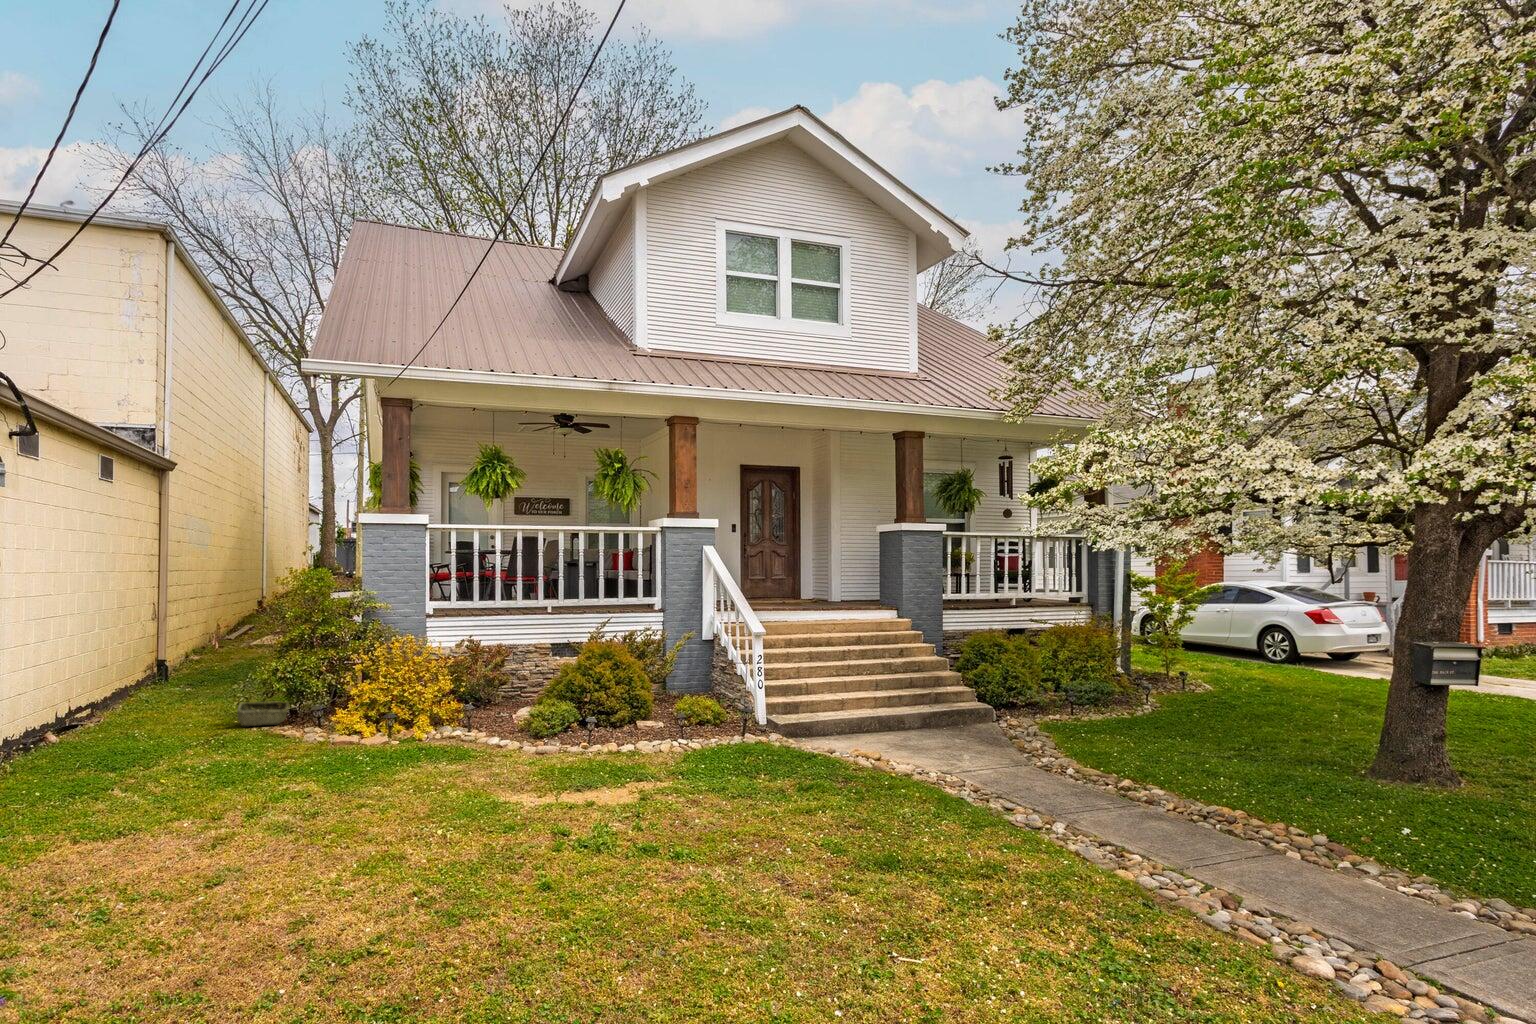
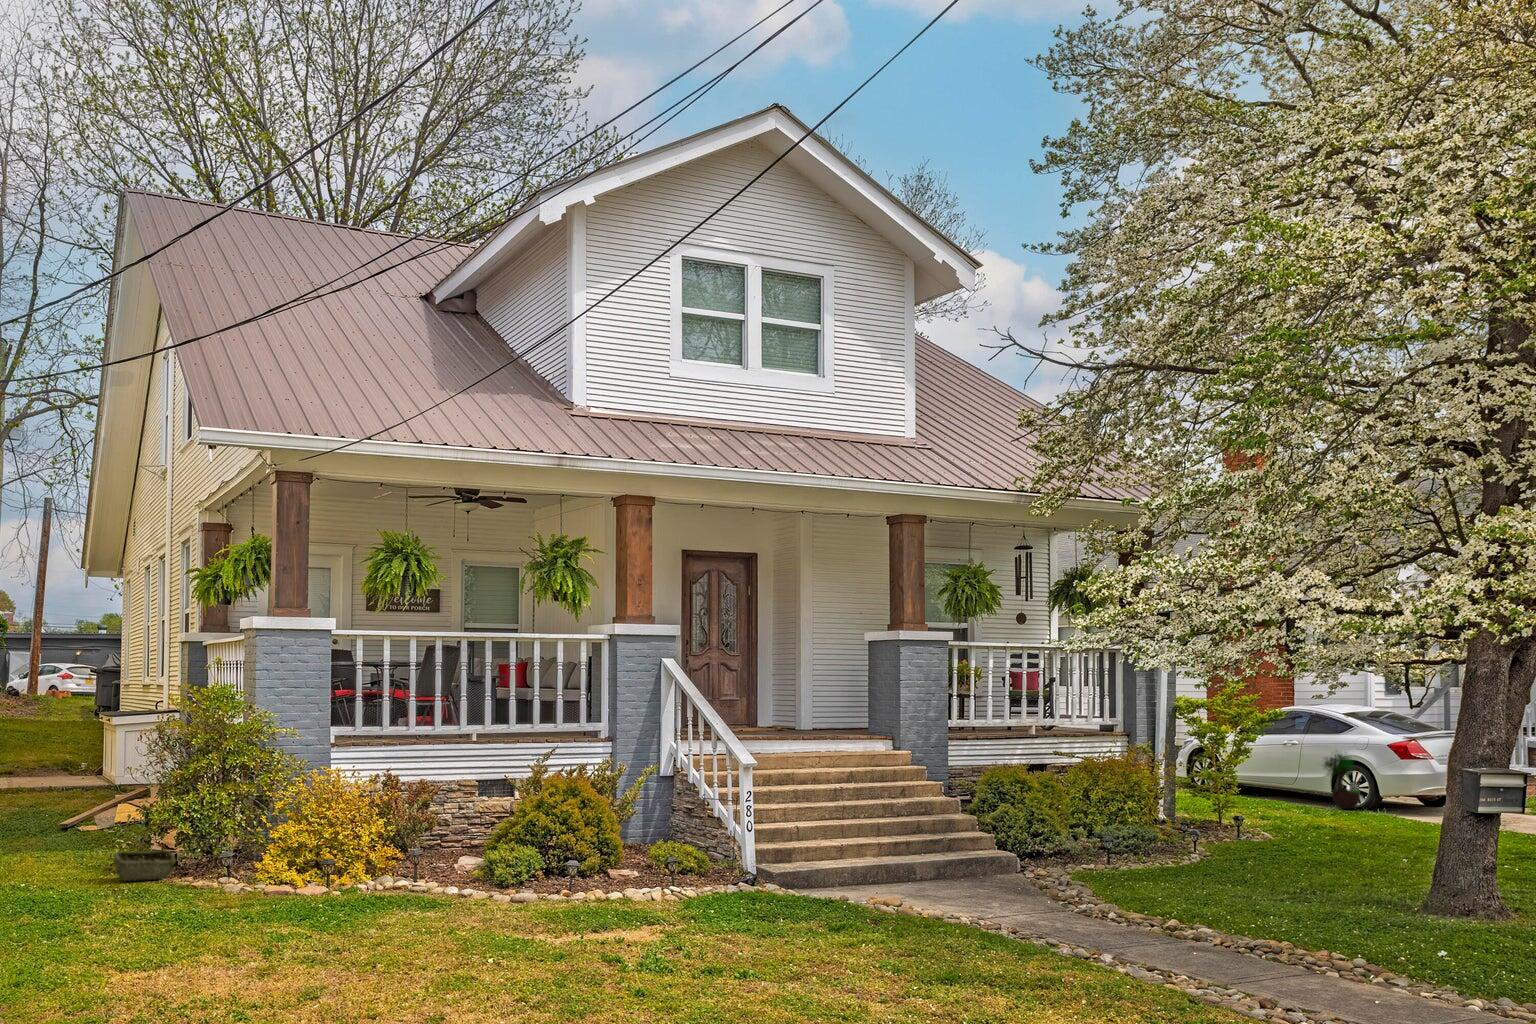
potted tree: none [1247,614,1281,662] -> present [1324,753,1360,809]

